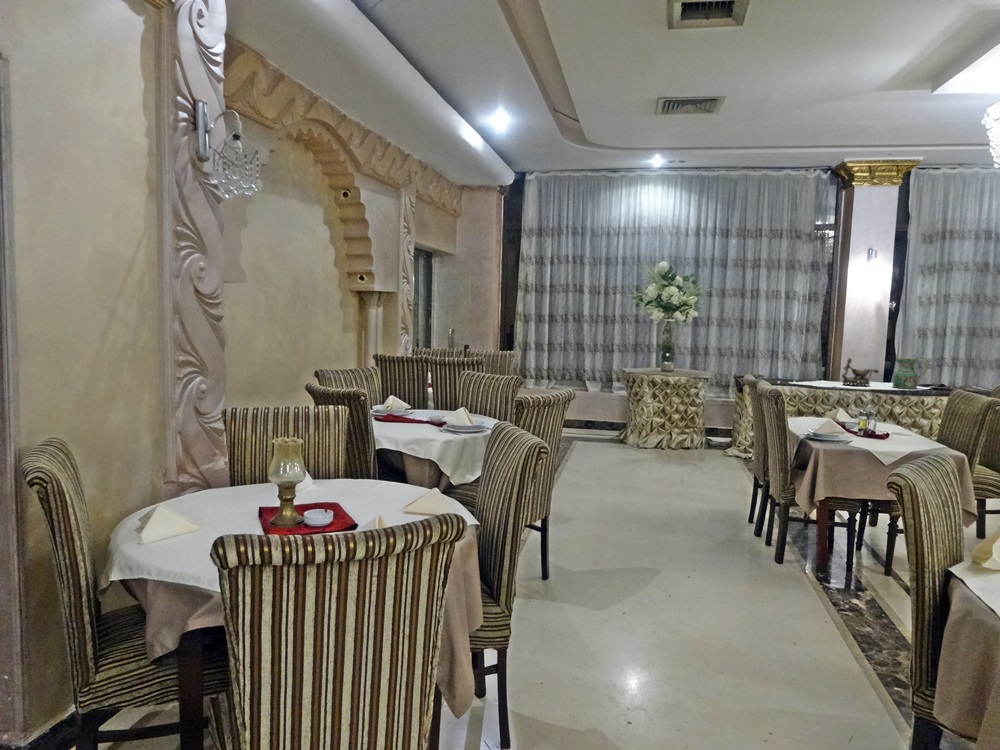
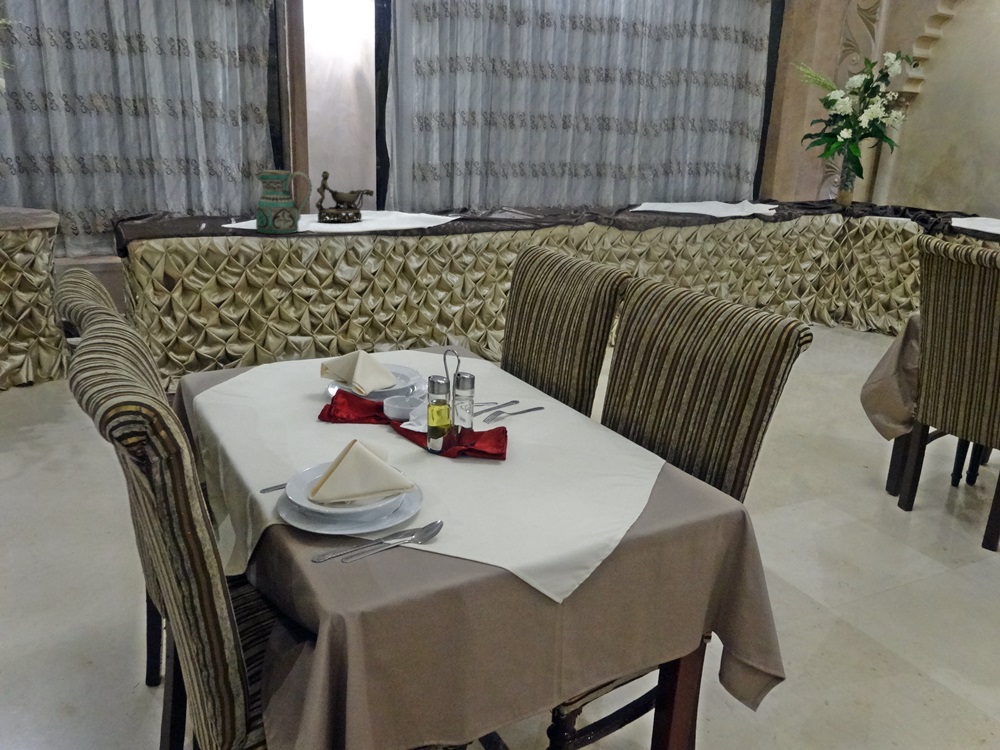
ceramic pitcher: present [893,358,928,389] -> present [256,170,312,234]

